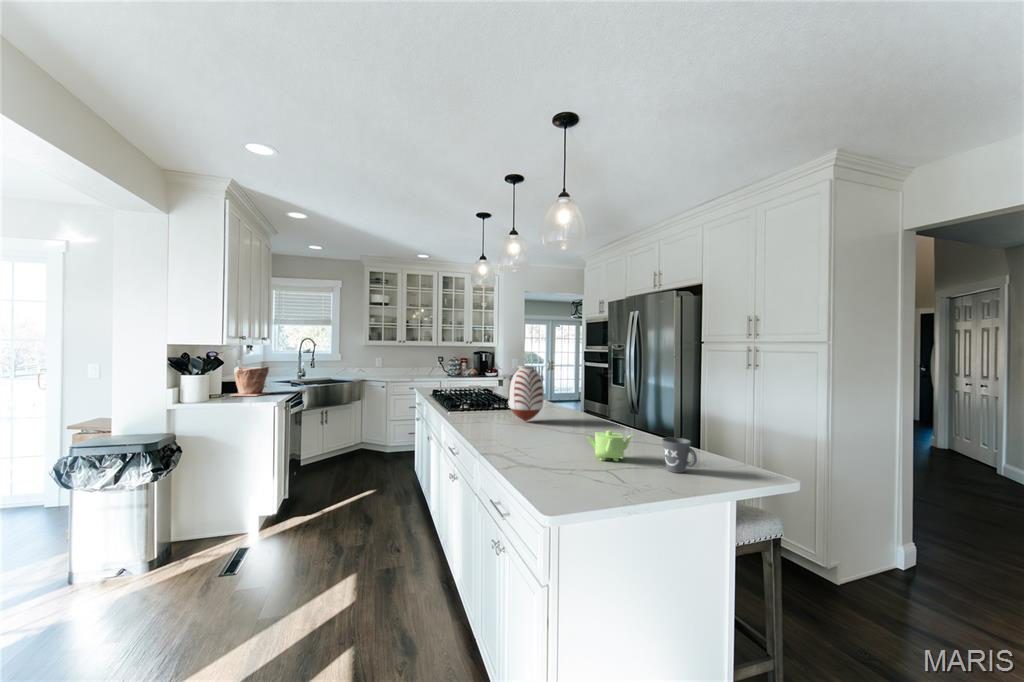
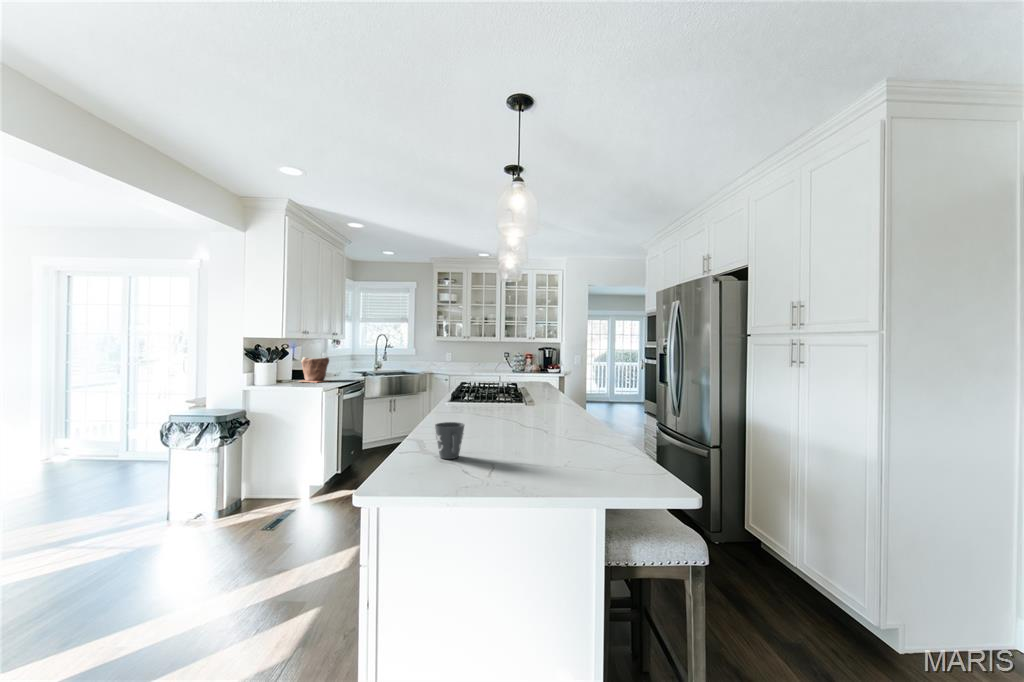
vase: present [508,365,544,421] -> none [486,354,521,410]
teapot: present [587,431,634,461] -> none [502,415,548,446]
mug: present [662,437,697,473] -> present [435,422,464,459]

